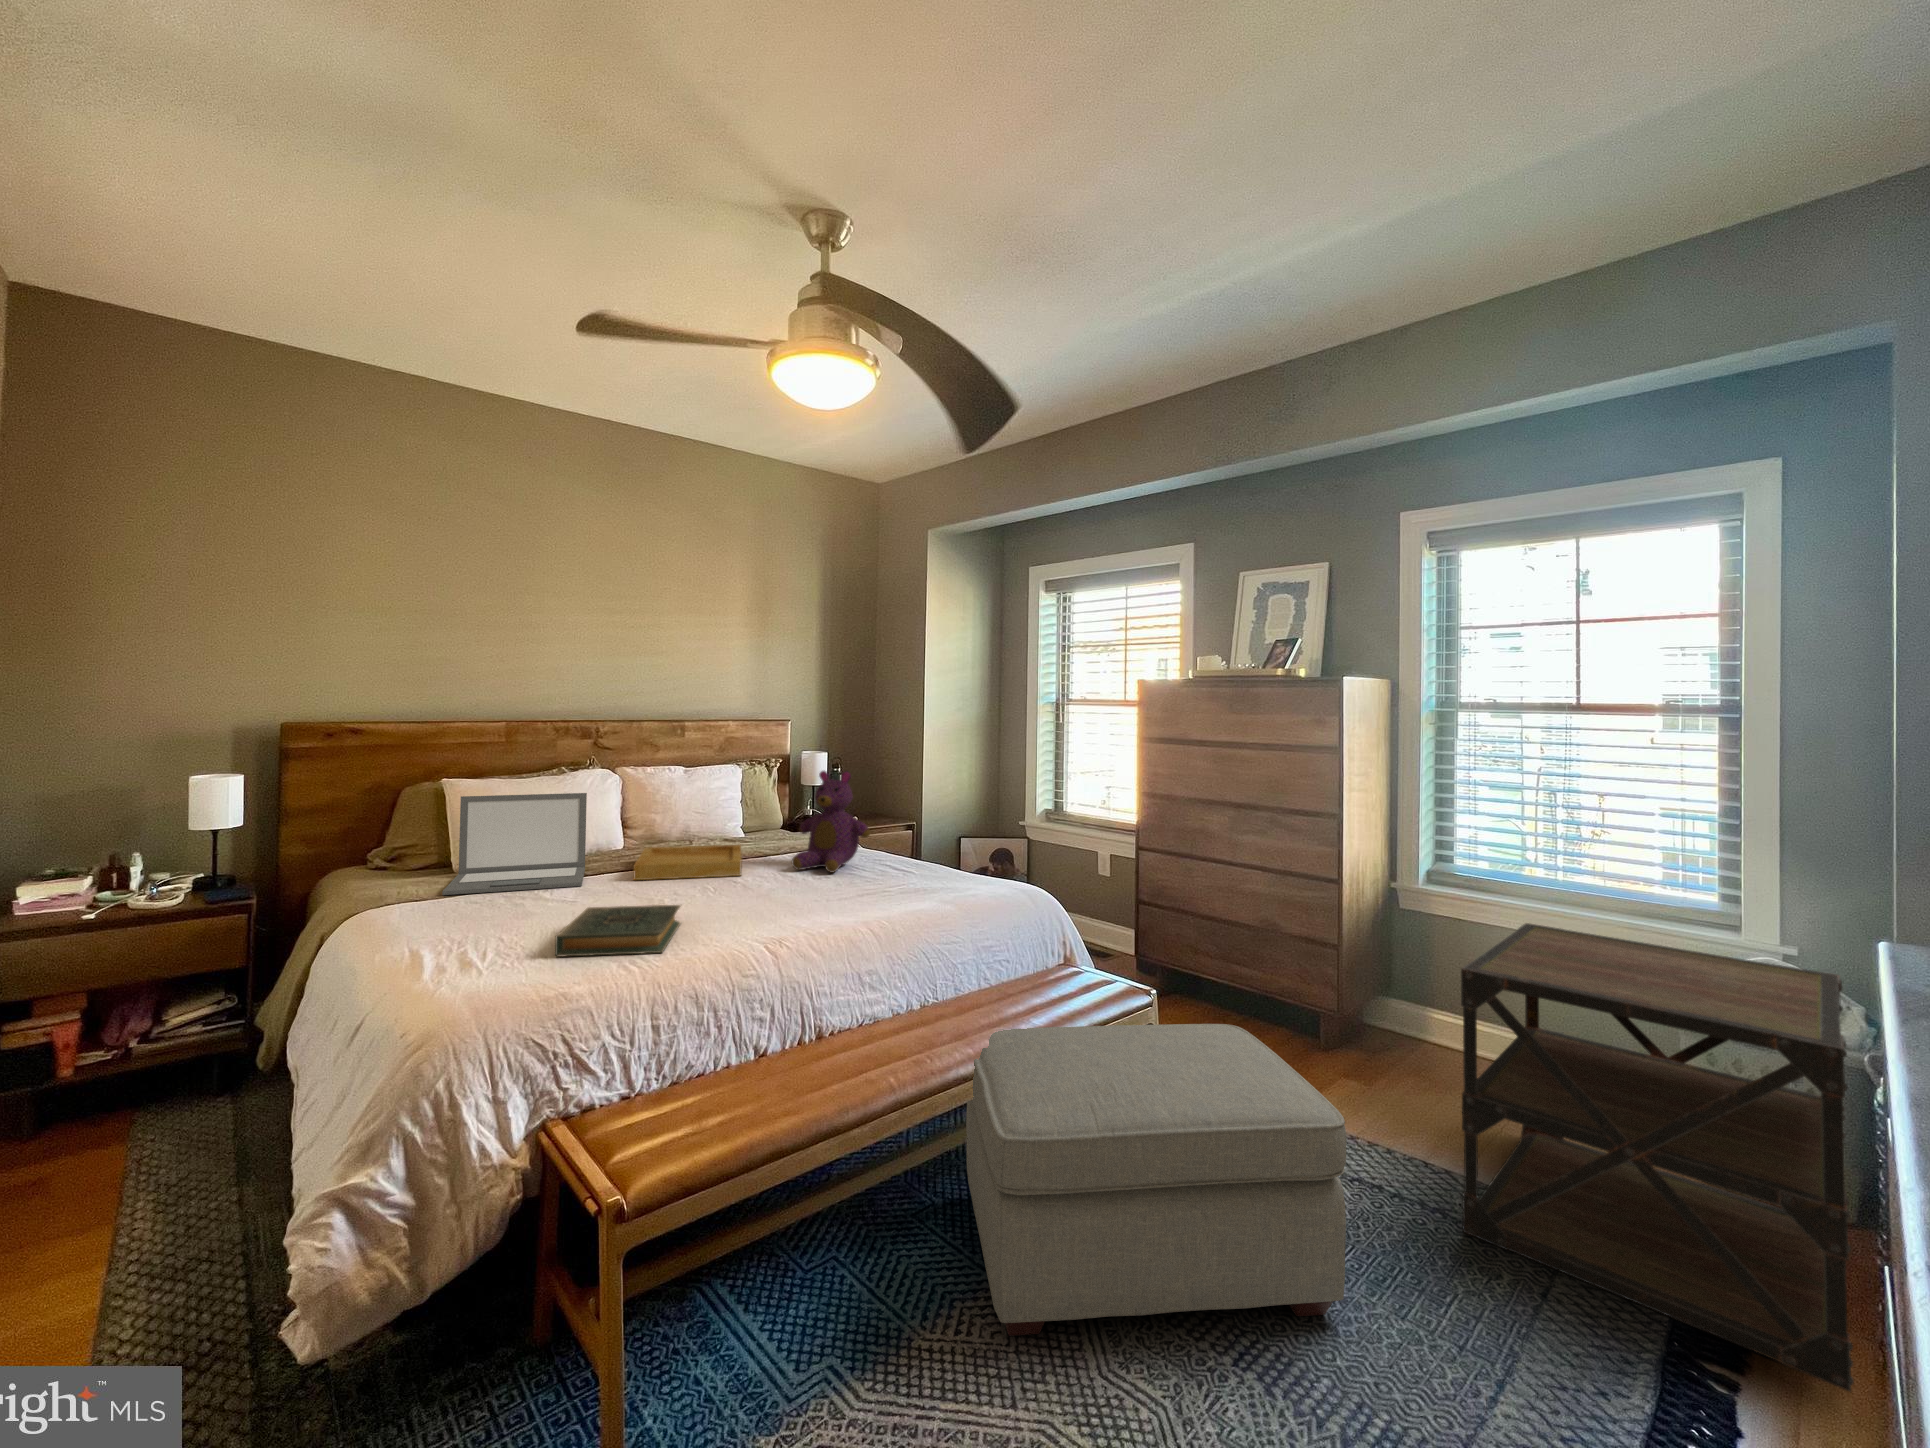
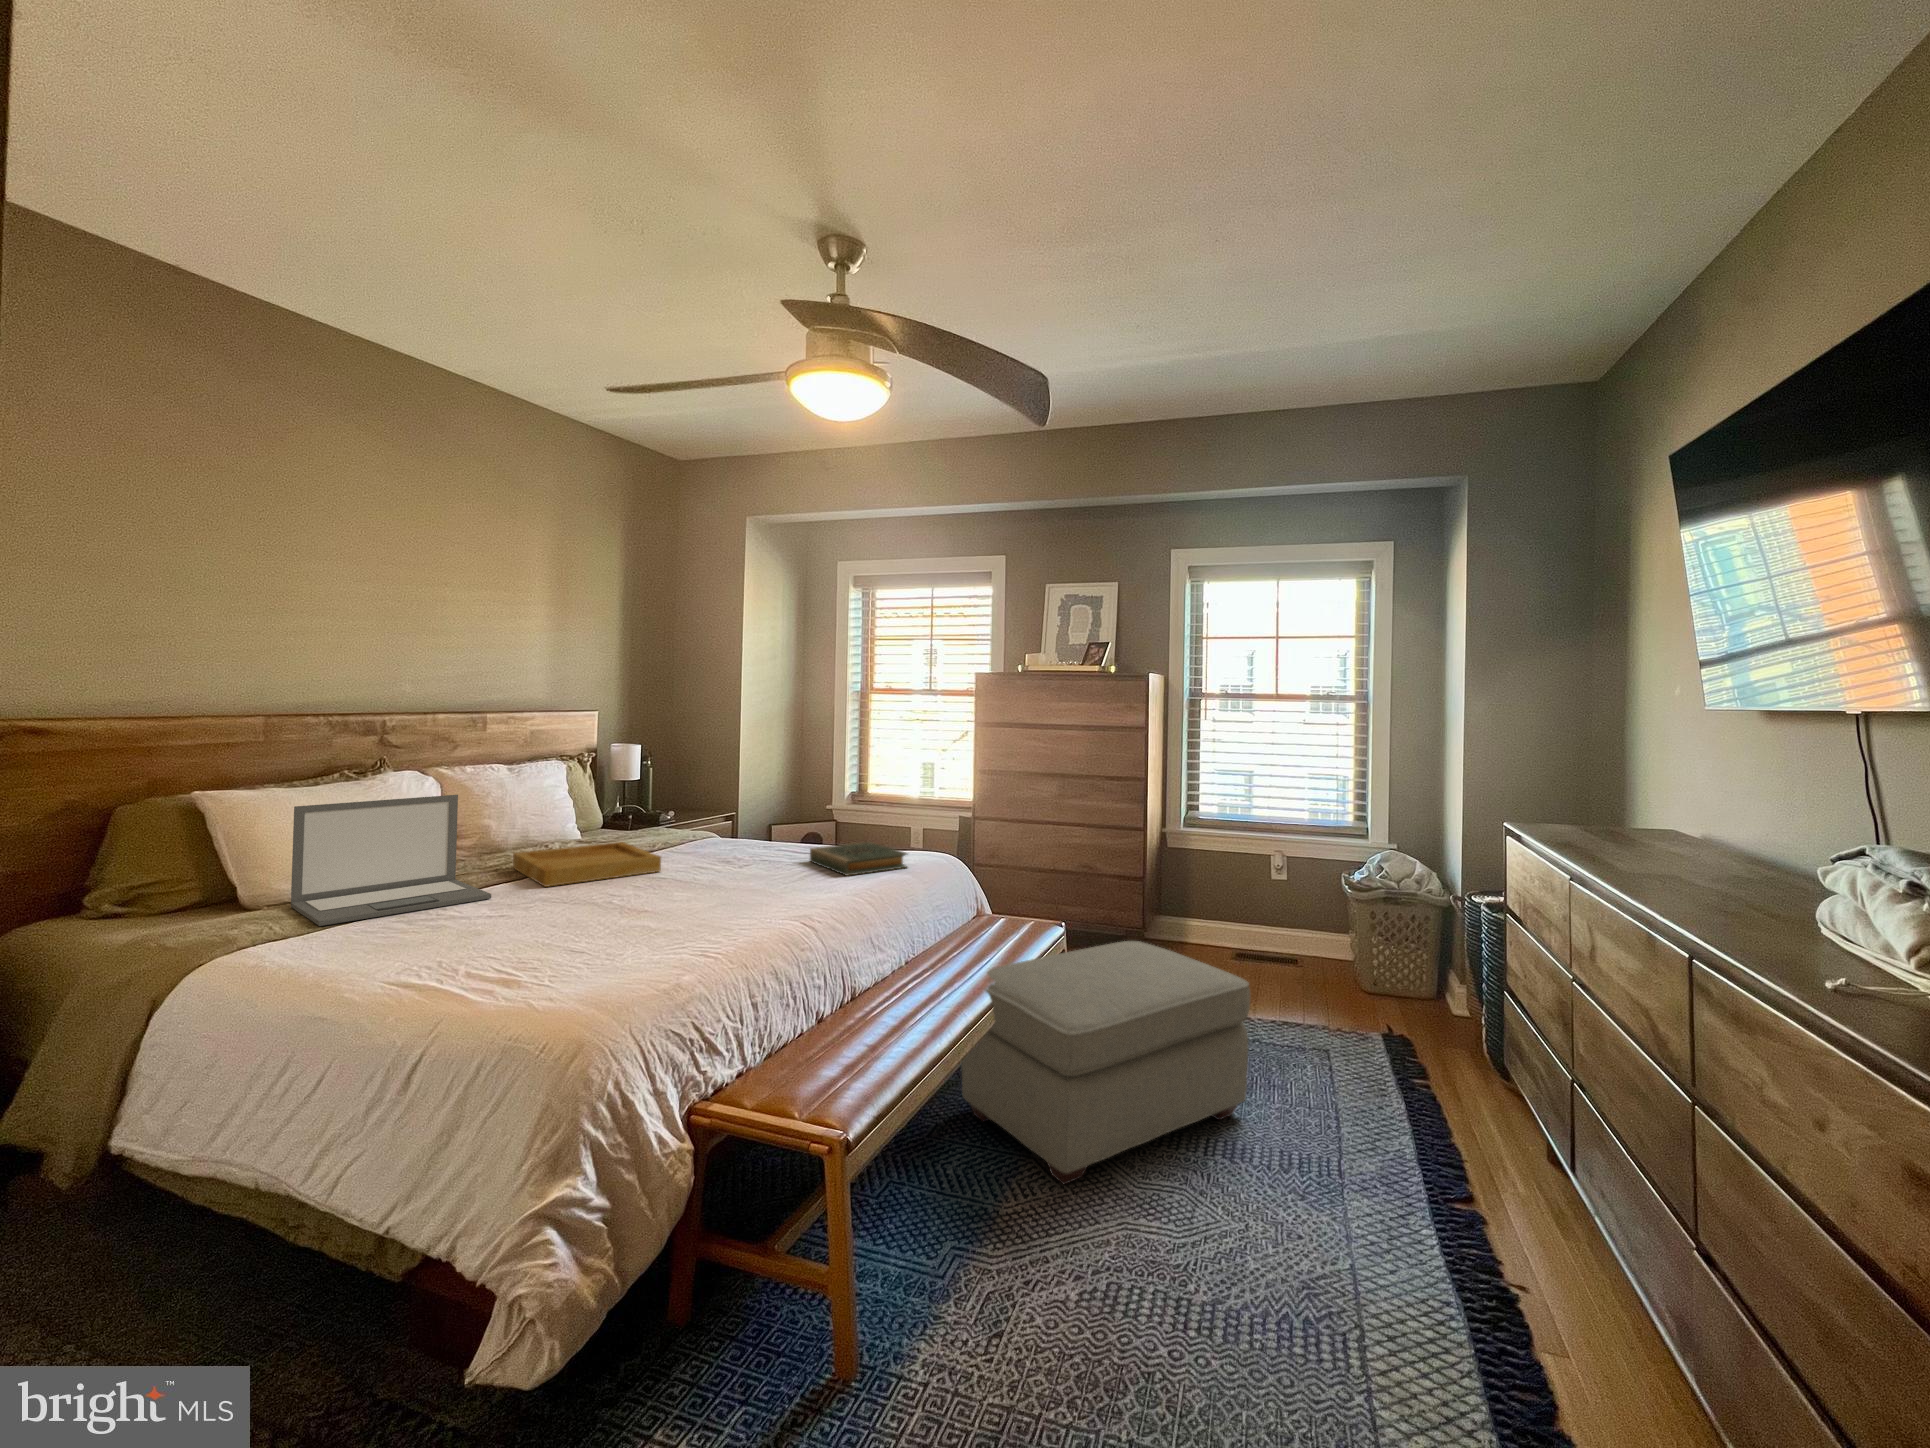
teddy bear: present [792,771,870,872] -> none [698,760,779,861]
hardback book: present [555,905,680,957] -> present [810,842,907,876]
side table: present [1461,923,1854,1391] -> none [1270,848,1468,1078]

